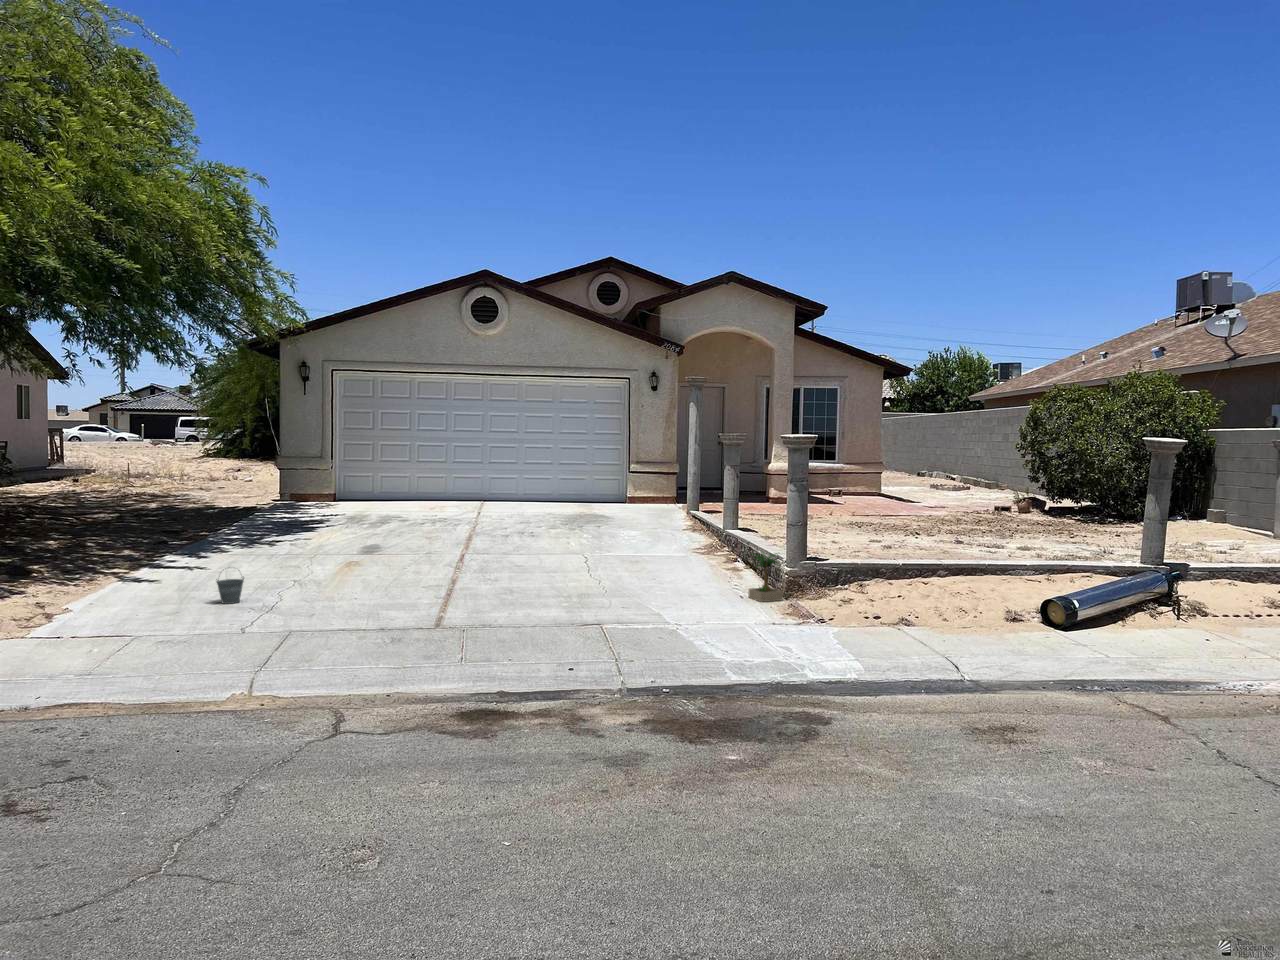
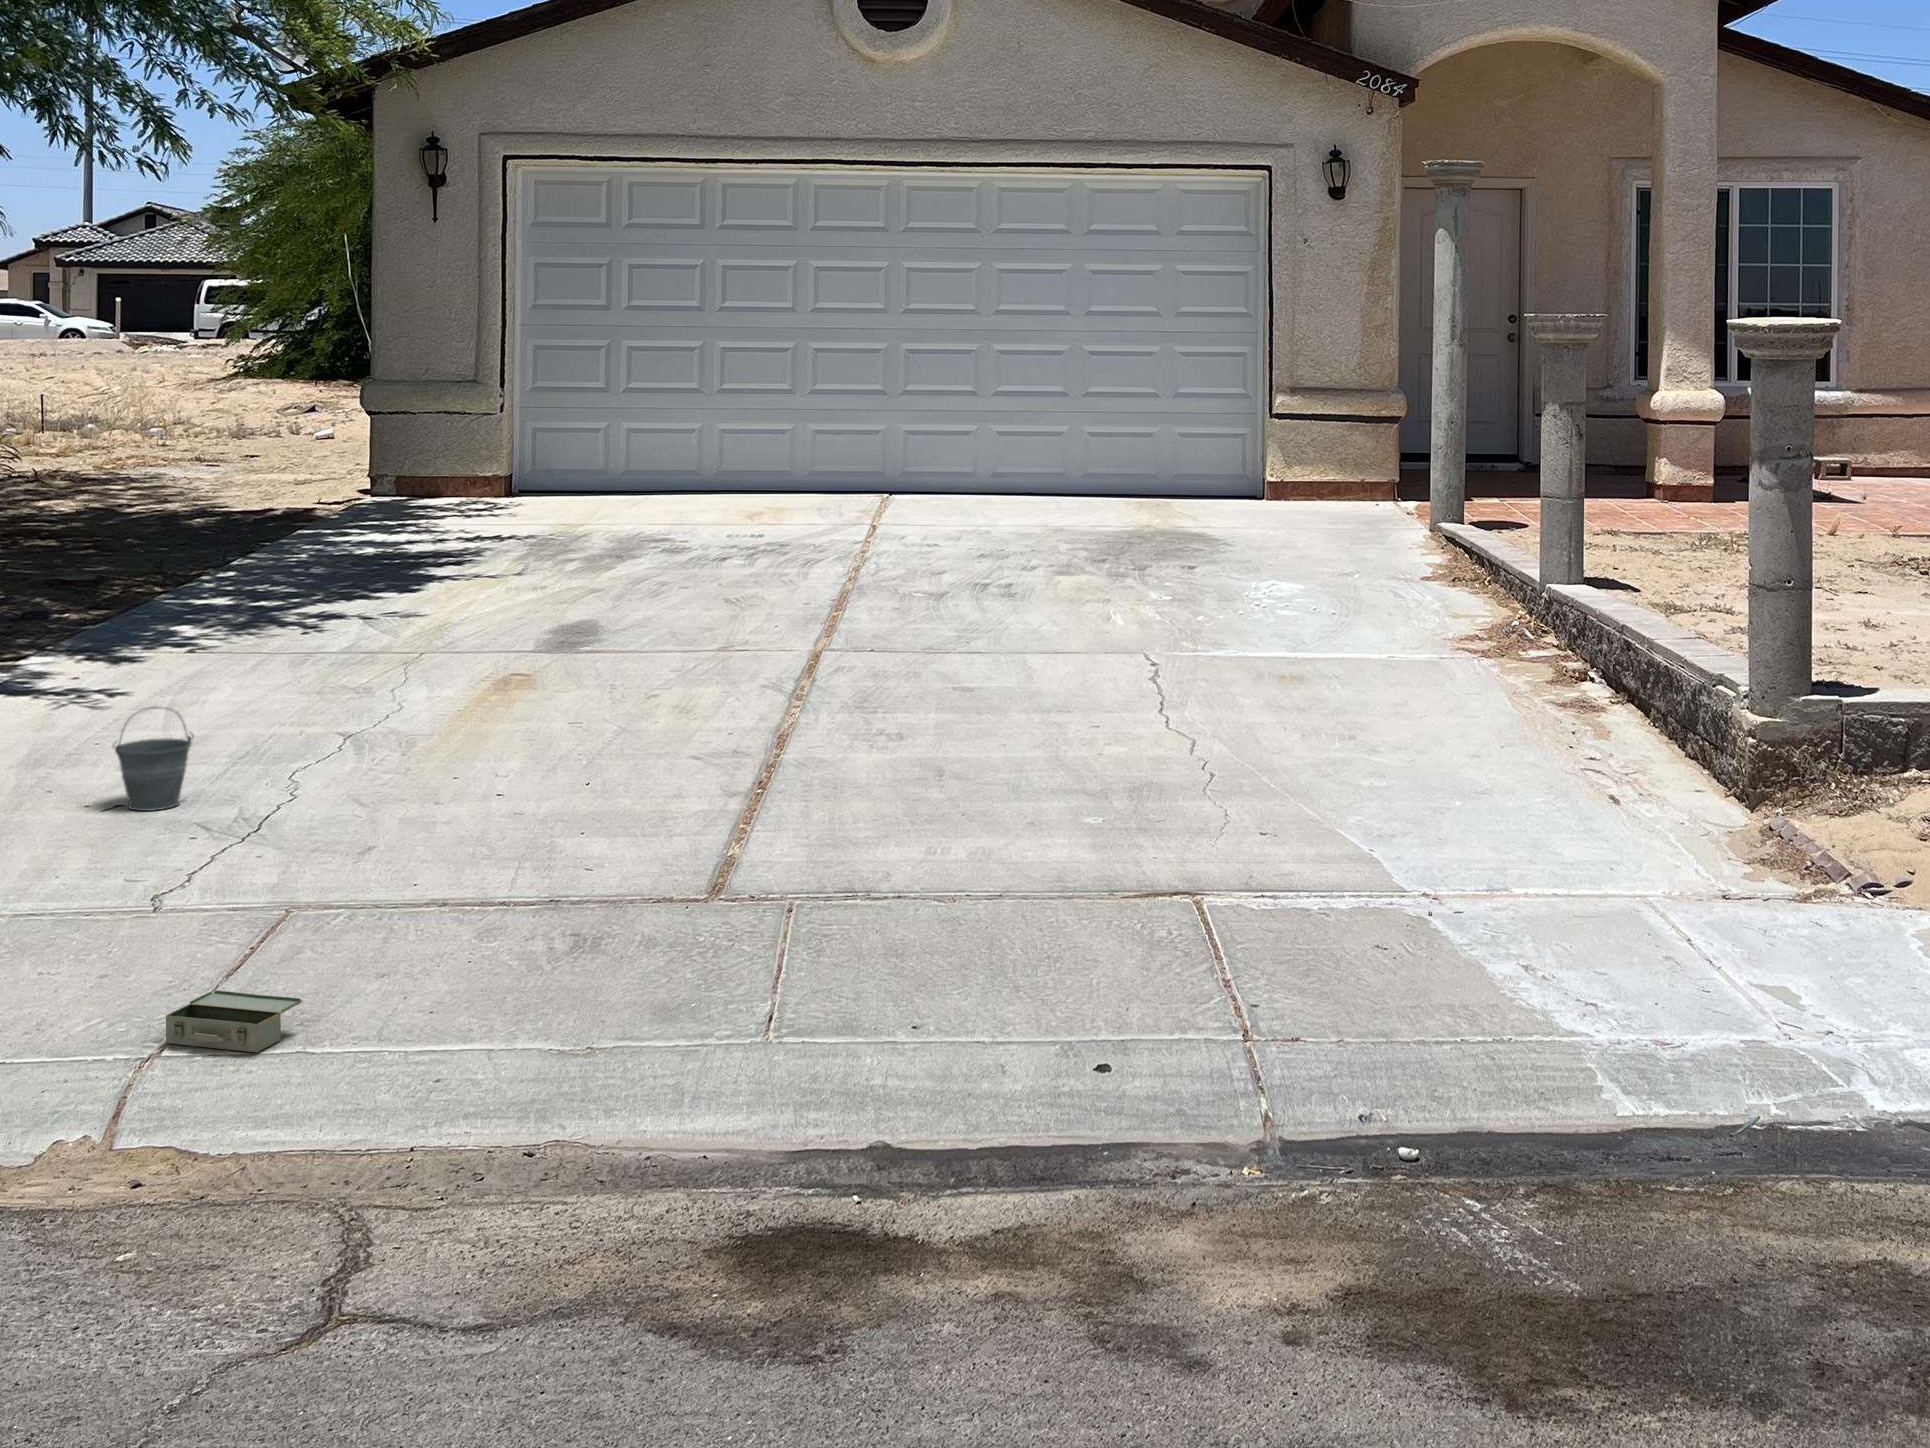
potted plant: present [749,552,783,602] -> none [1625,662,1744,820]
toolbox: none [260,651,305,669] -> present [166,990,302,1052]

